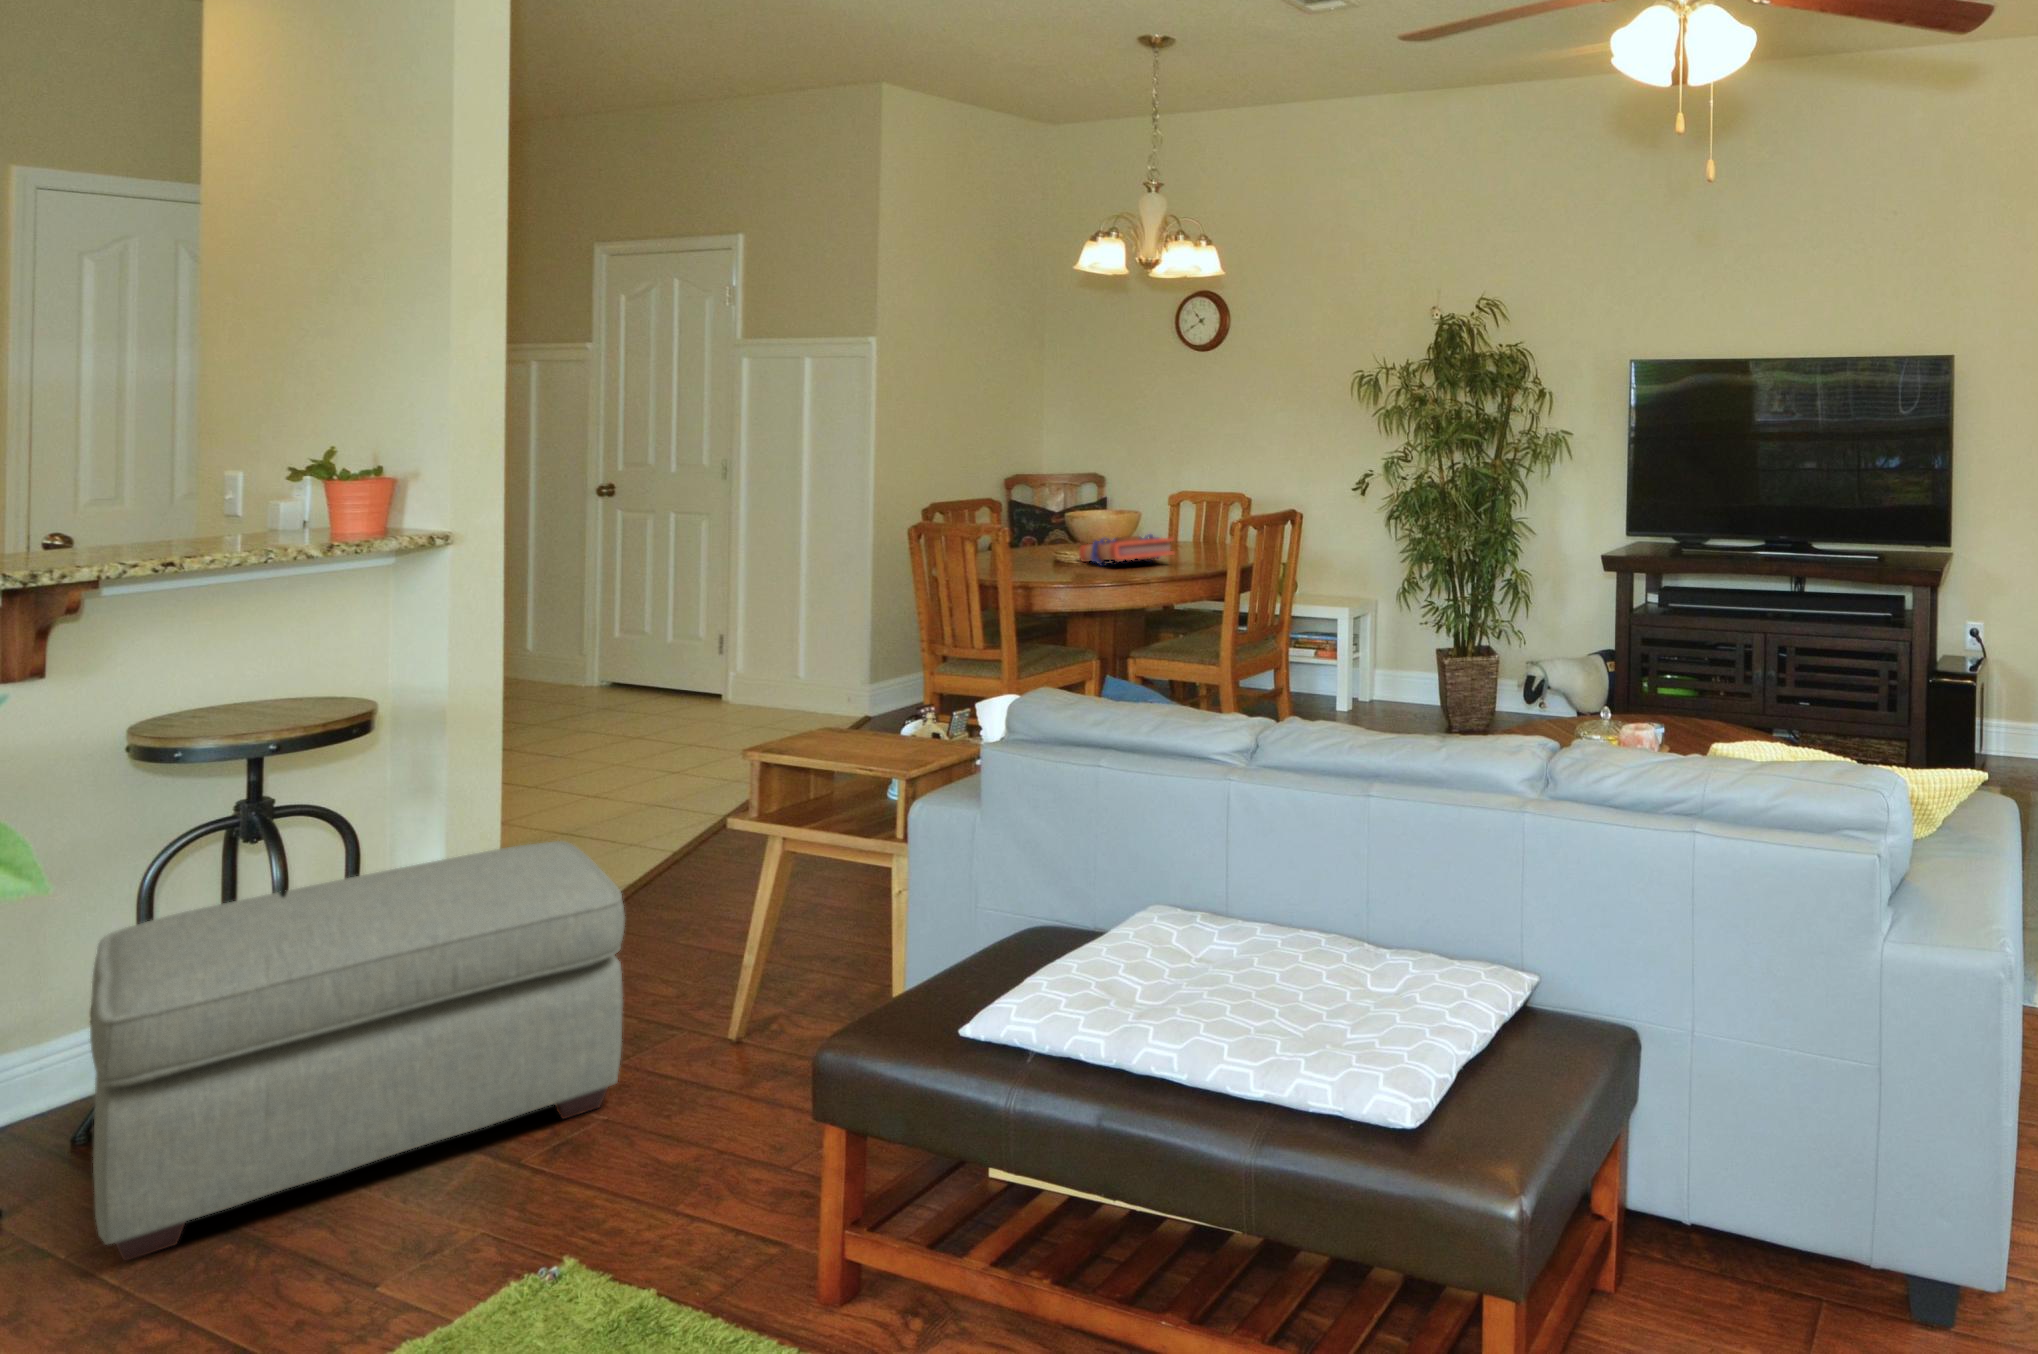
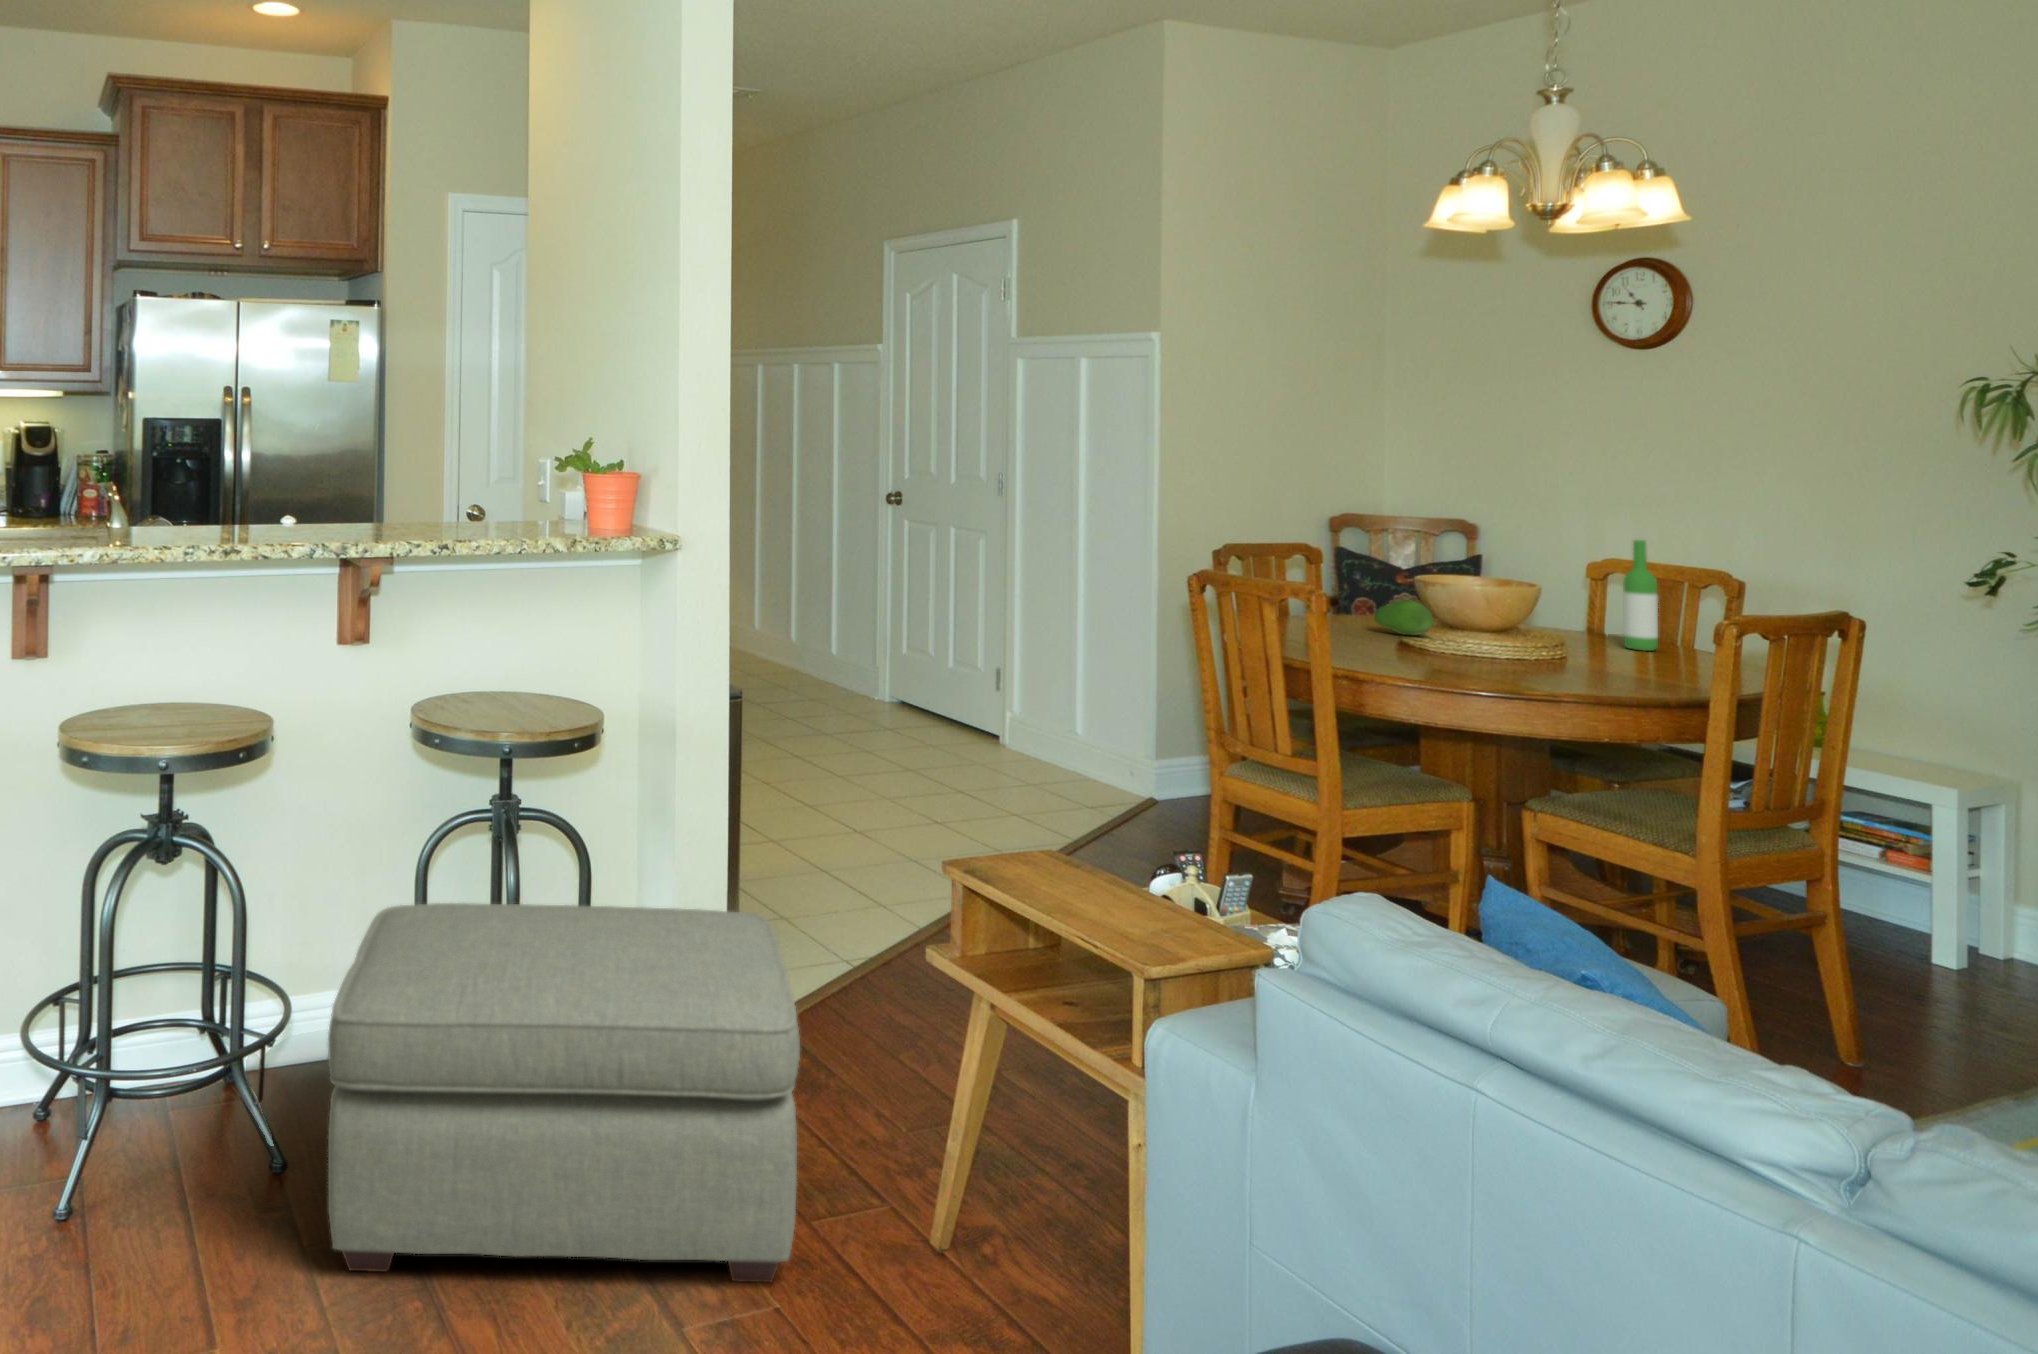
wine bottle: none [1188,478,1207,549] -> present [1623,540,1658,651]
fruit: none [1036,531,1076,556] -> present [1374,600,1434,635]
book: present [1079,534,1174,566] -> none [1439,618,1603,663]

